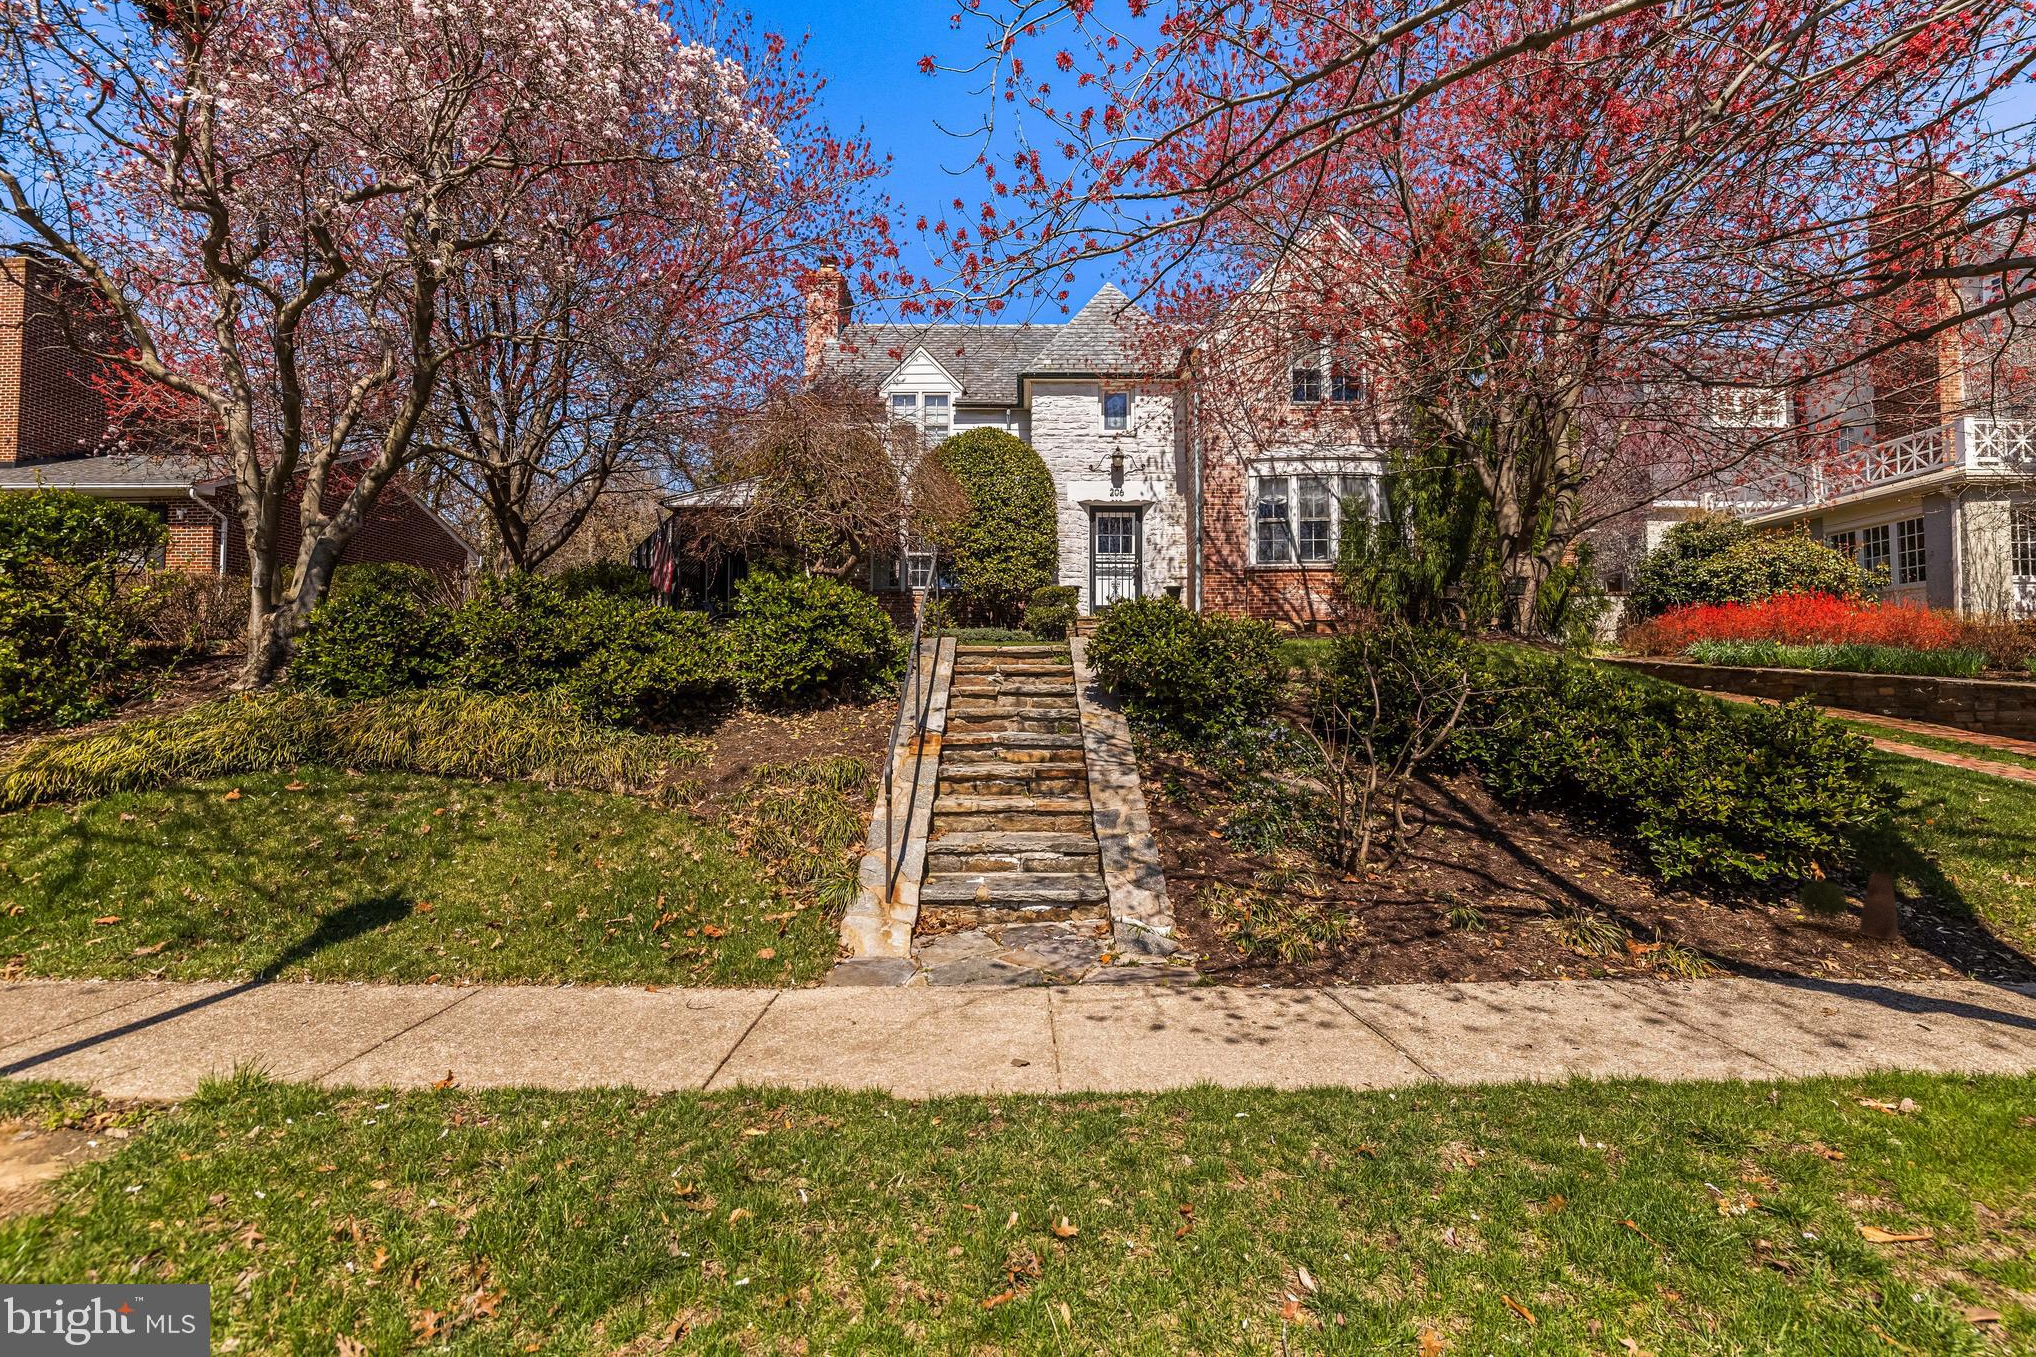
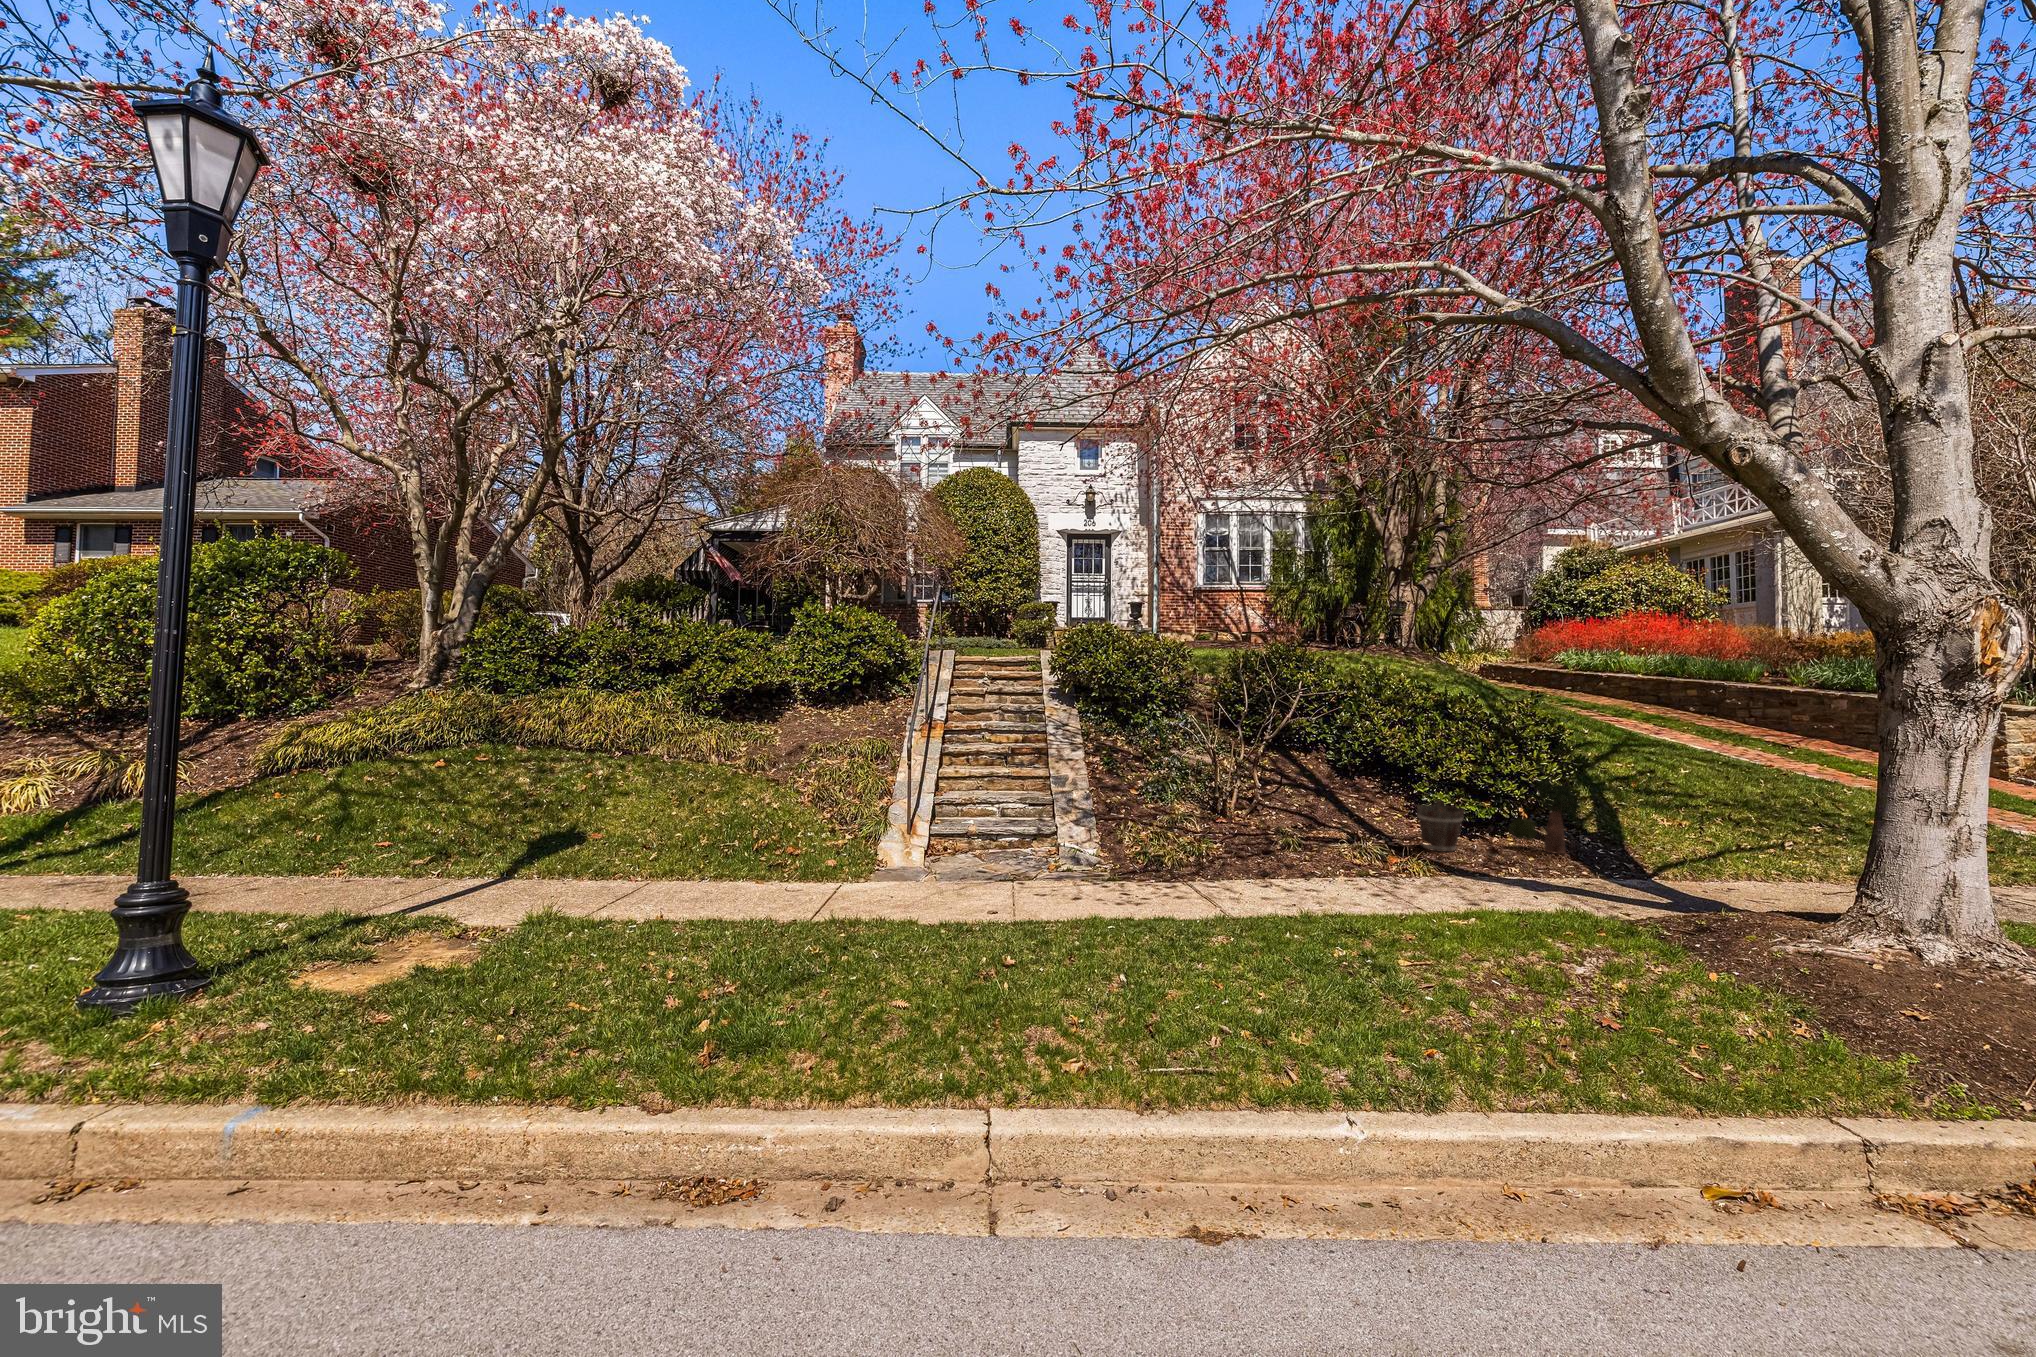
bucket: none [1656,852,1738,935] -> present [1417,800,1464,852]

